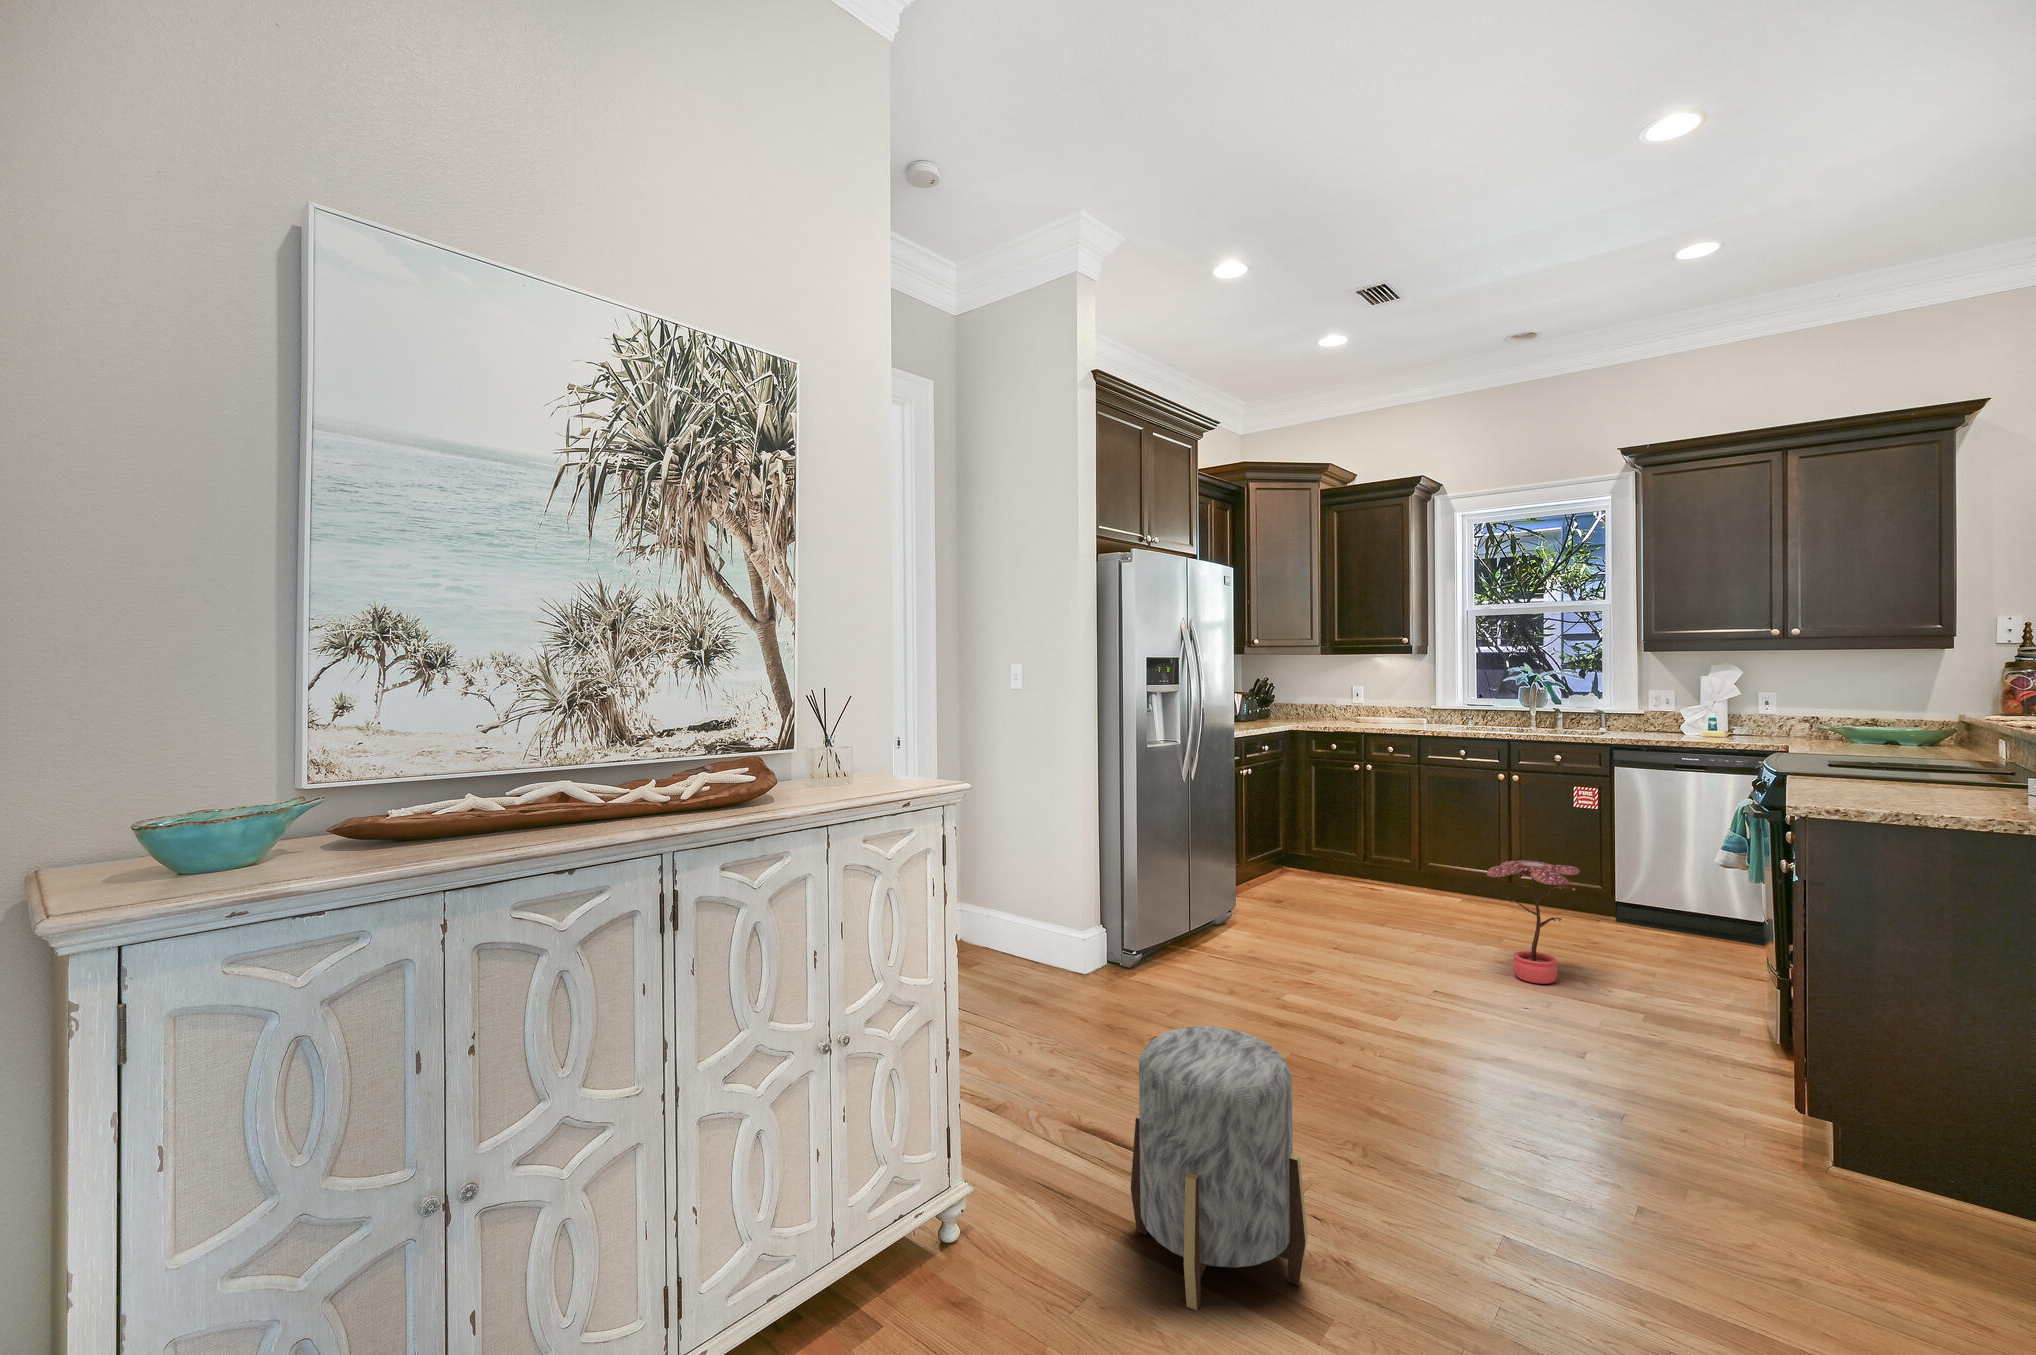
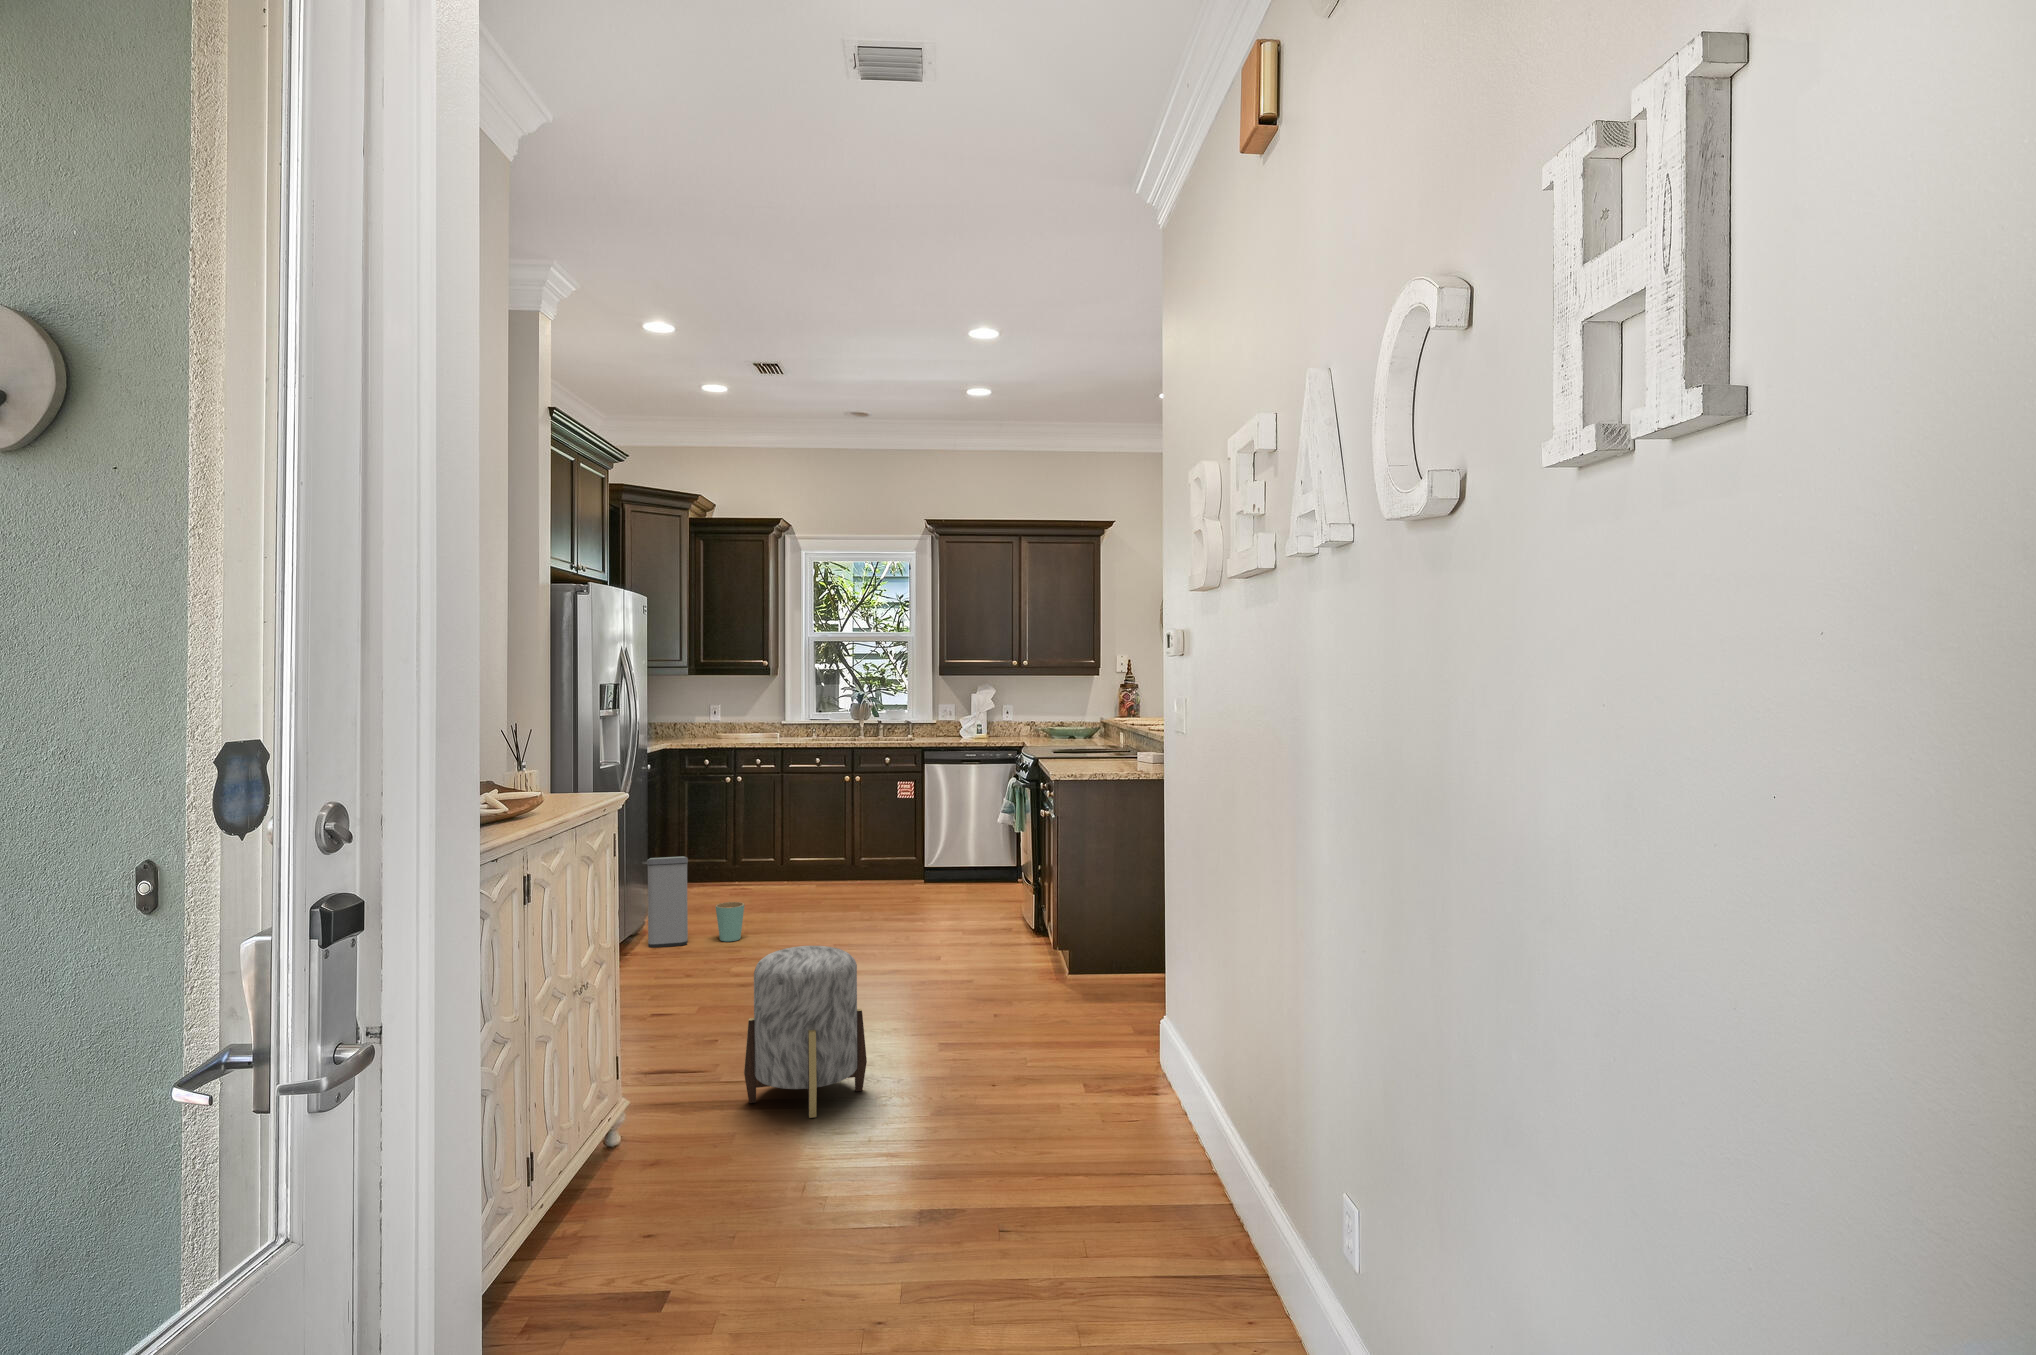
trash can: none [1217,848,1325,956] -> present [647,856,745,948]
potted plant: present [1487,860,1580,984] -> none [867,836,924,926]

